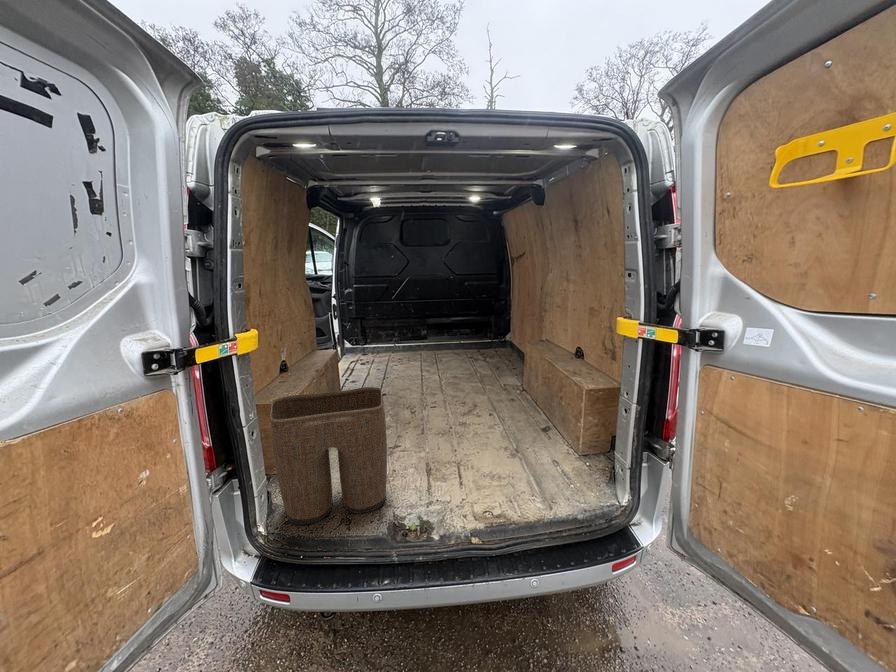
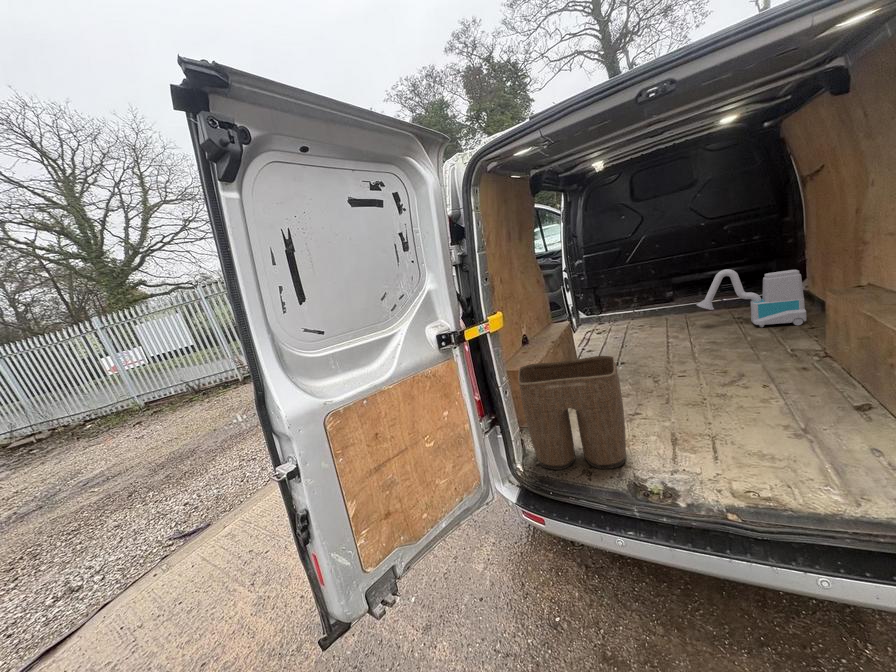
vacuum cleaner: none [447,315,517,366] -> present [696,269,806,327]

